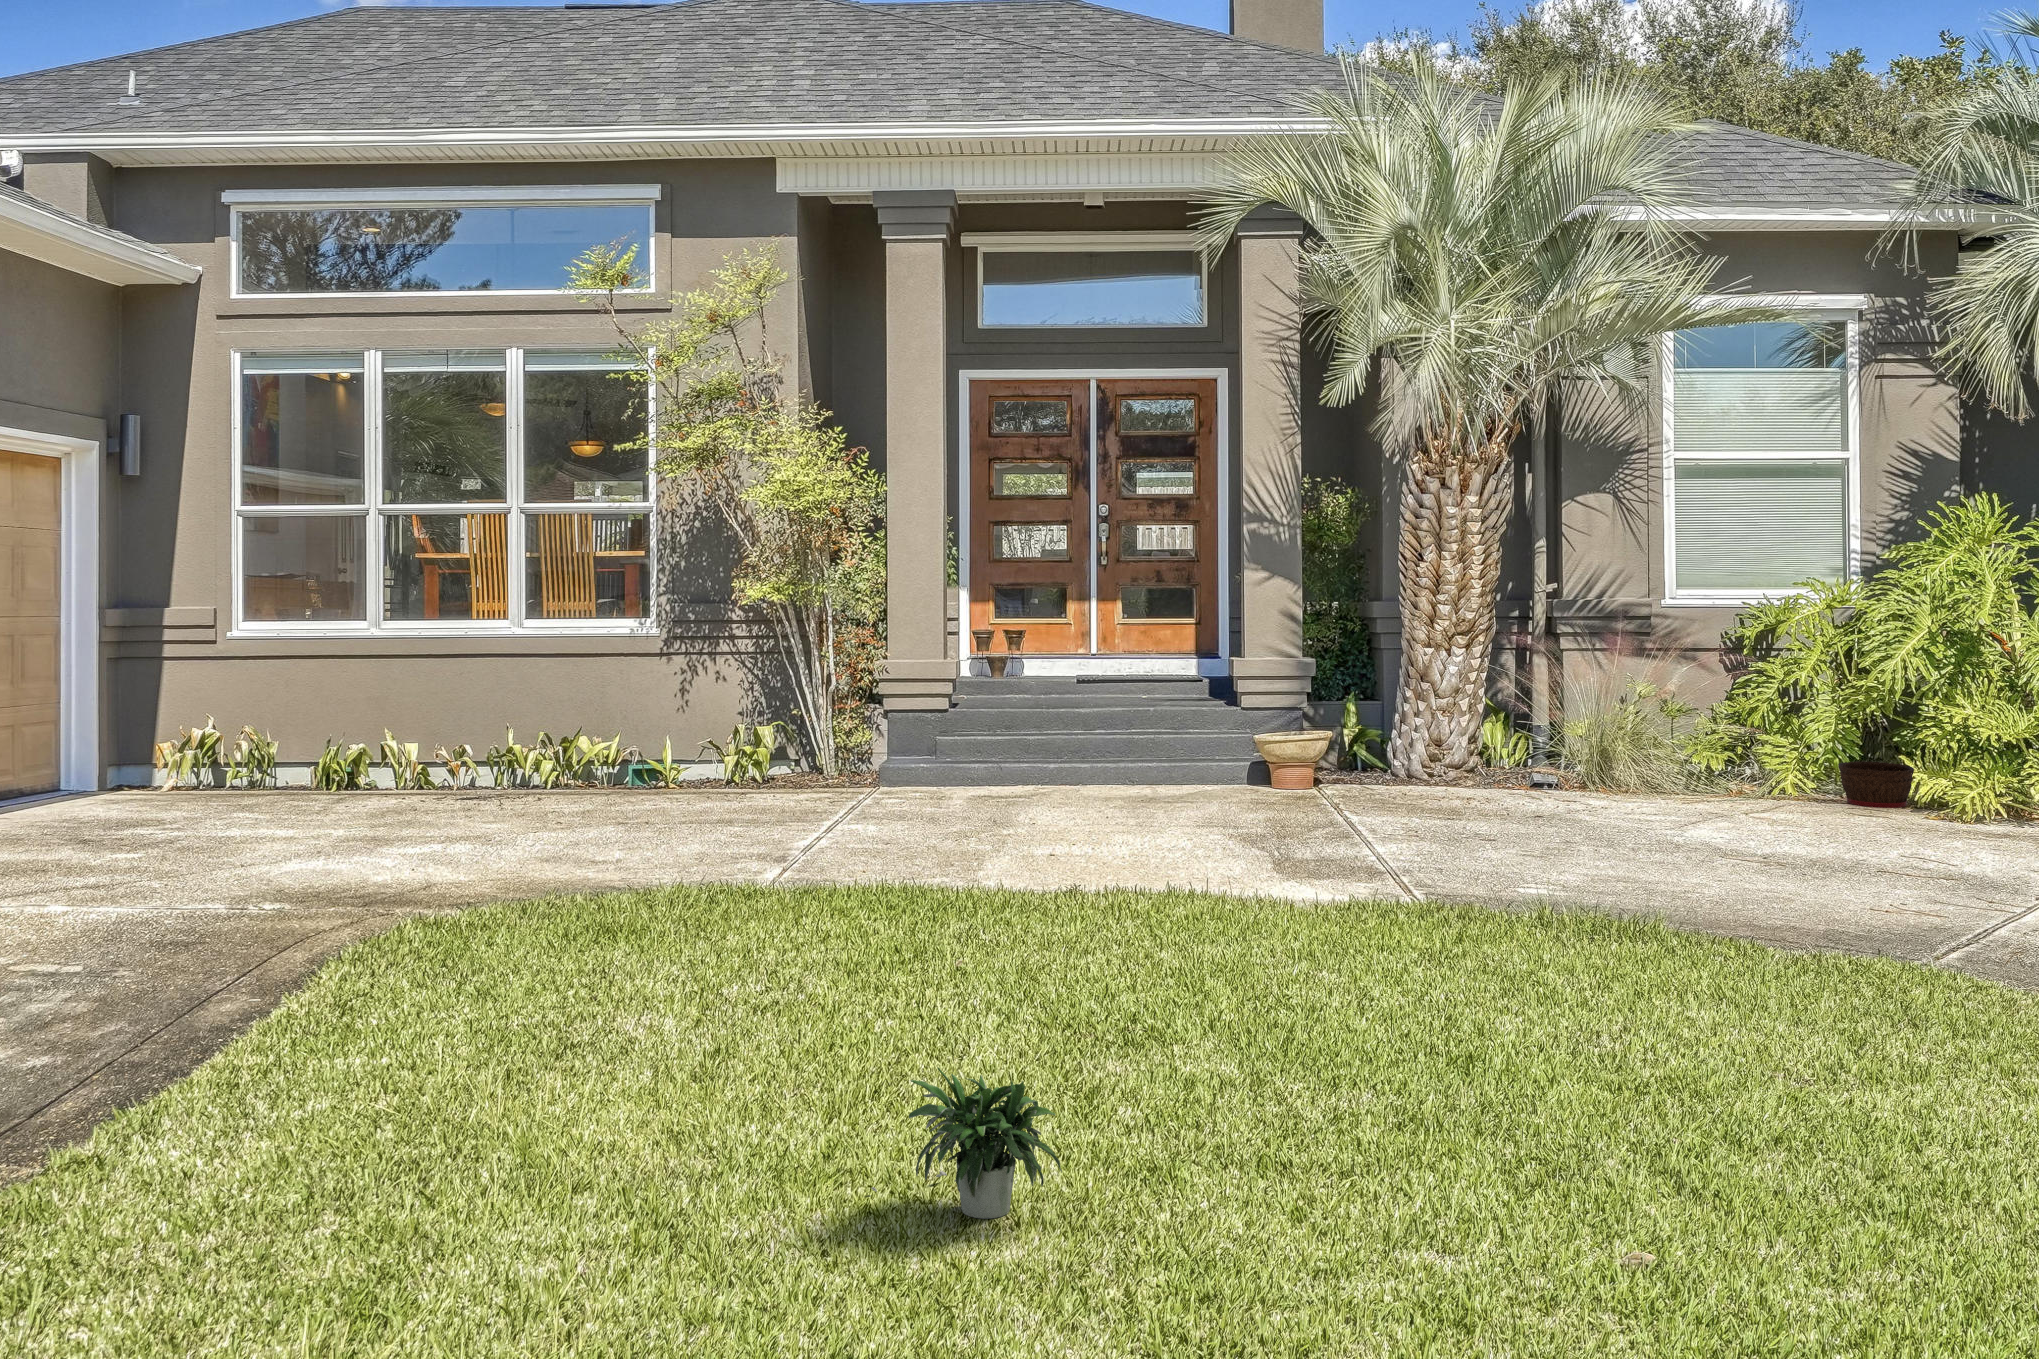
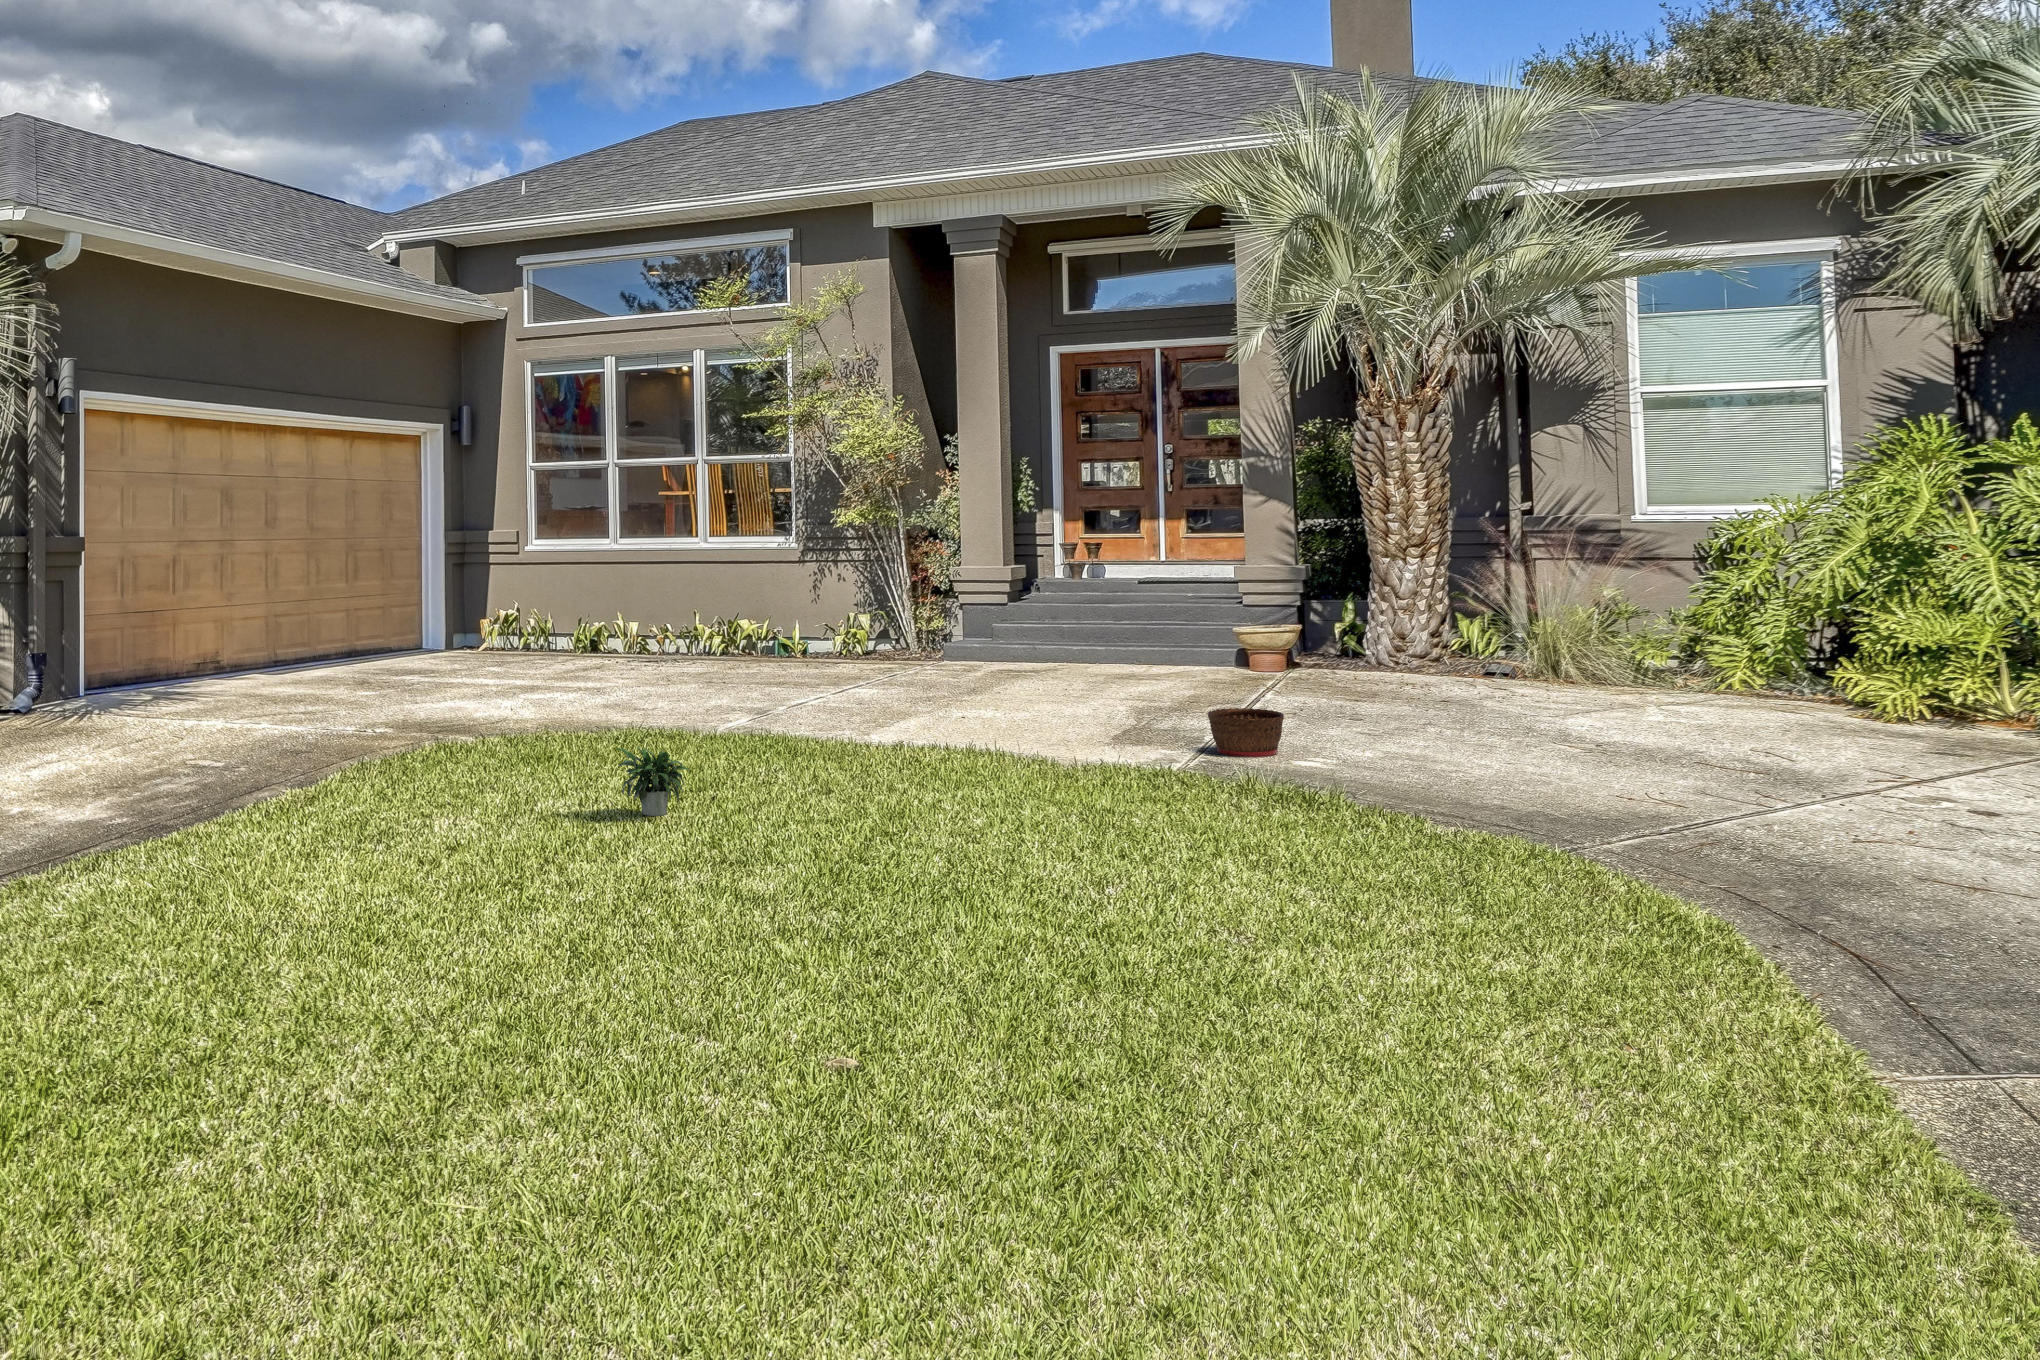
basket: present [1838,761,1914,808] -> present [1208,708,1284,757]

